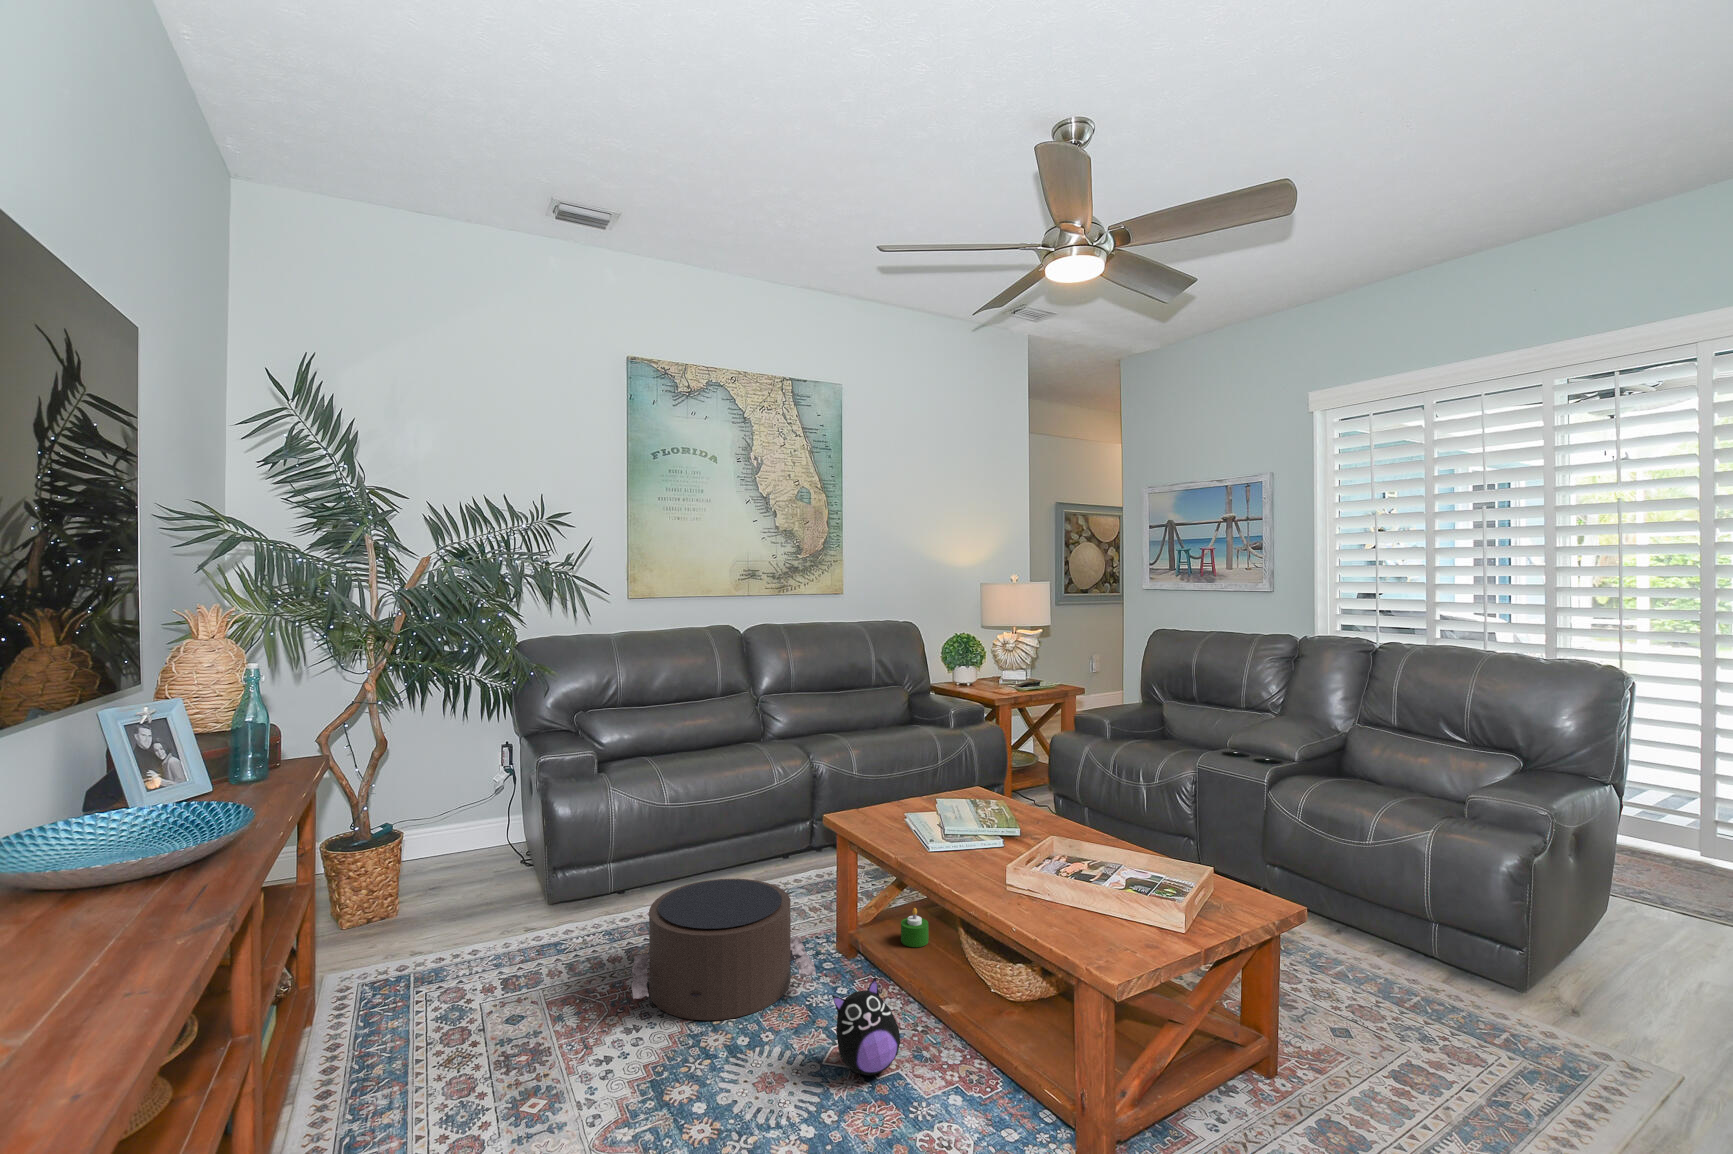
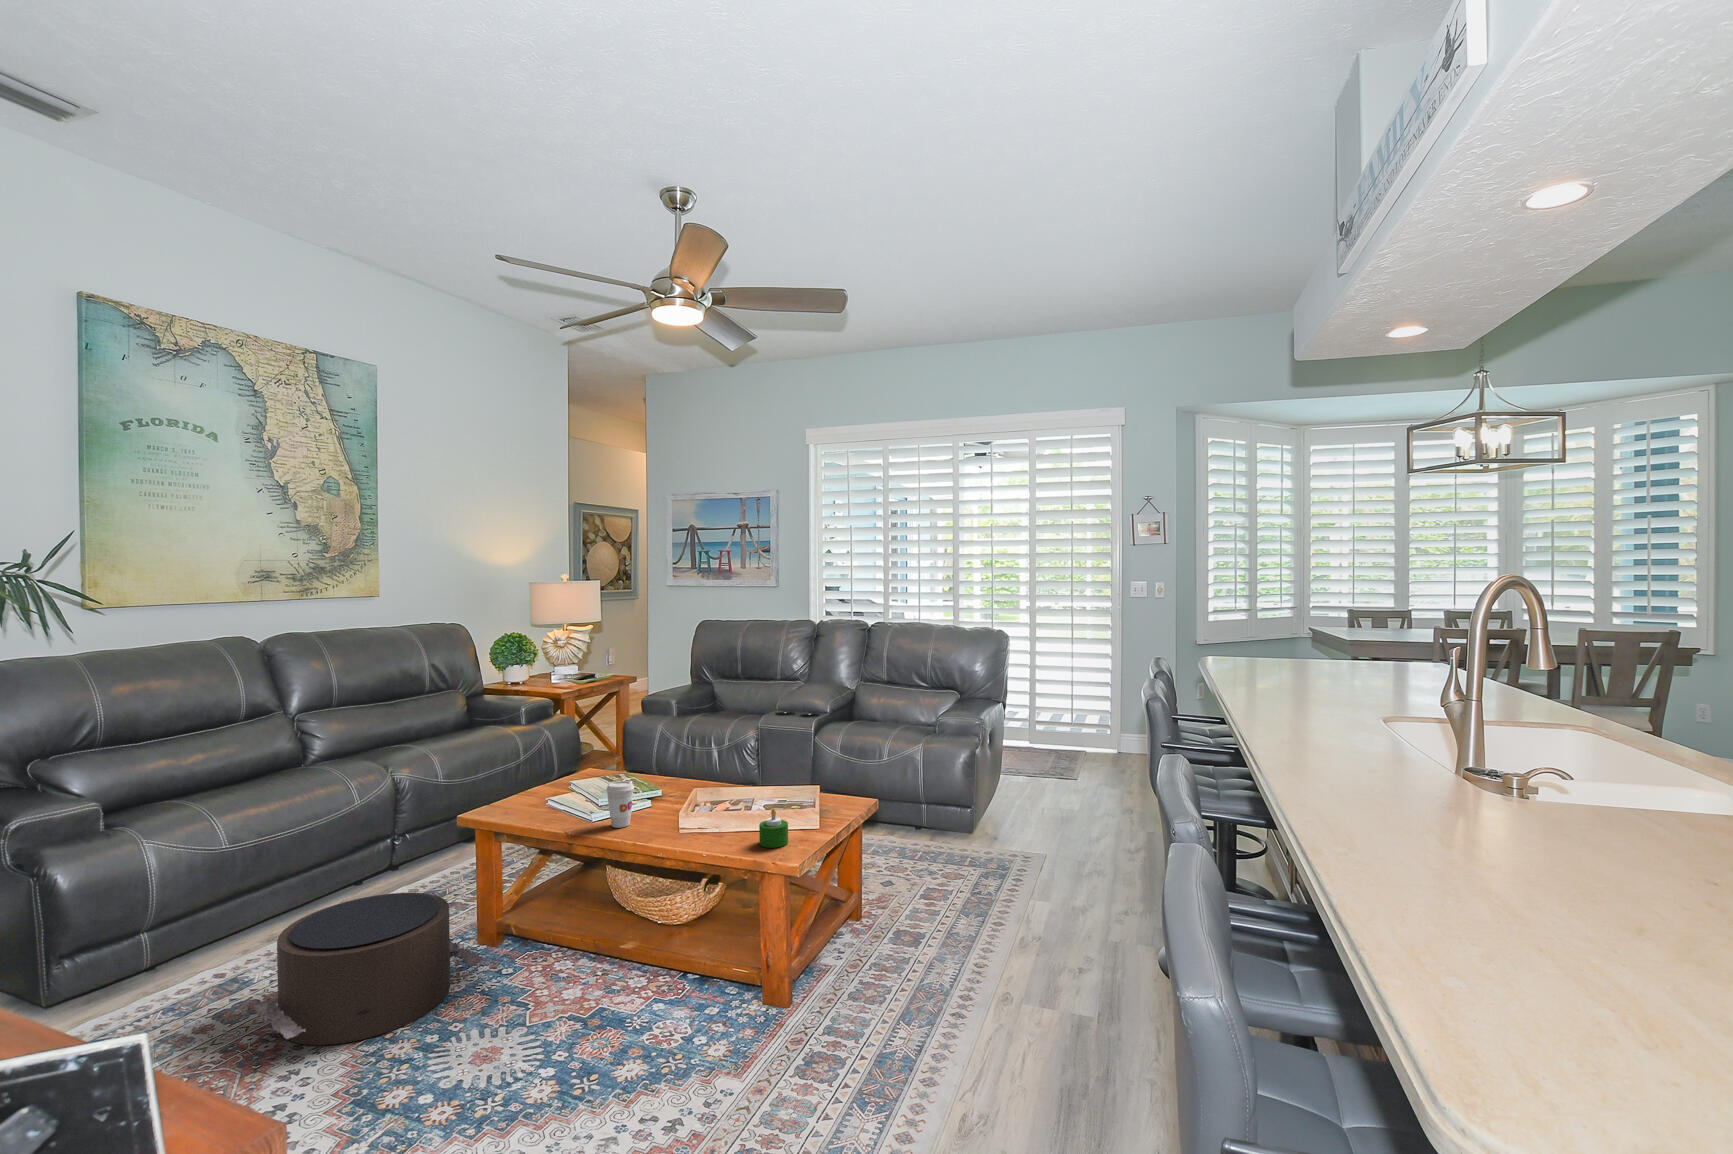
coffee cup: none [936,813,968,868] -> present [606,781,634,828]
candle: present [901,908,929,947] -> present [759,808,788,848]
plush toy: present [832,978,900,1076] -> none [538,932,602,1018]

